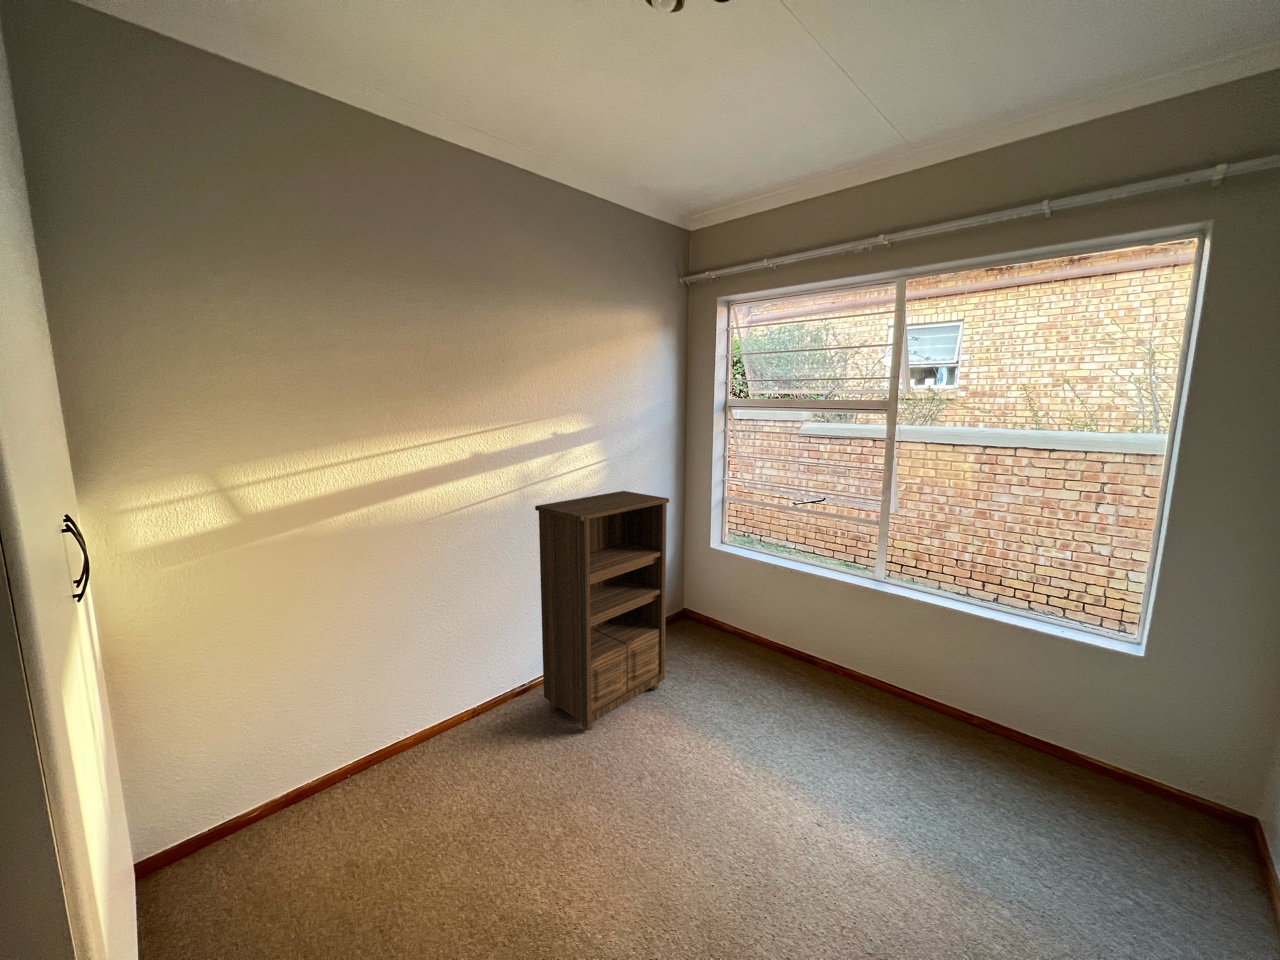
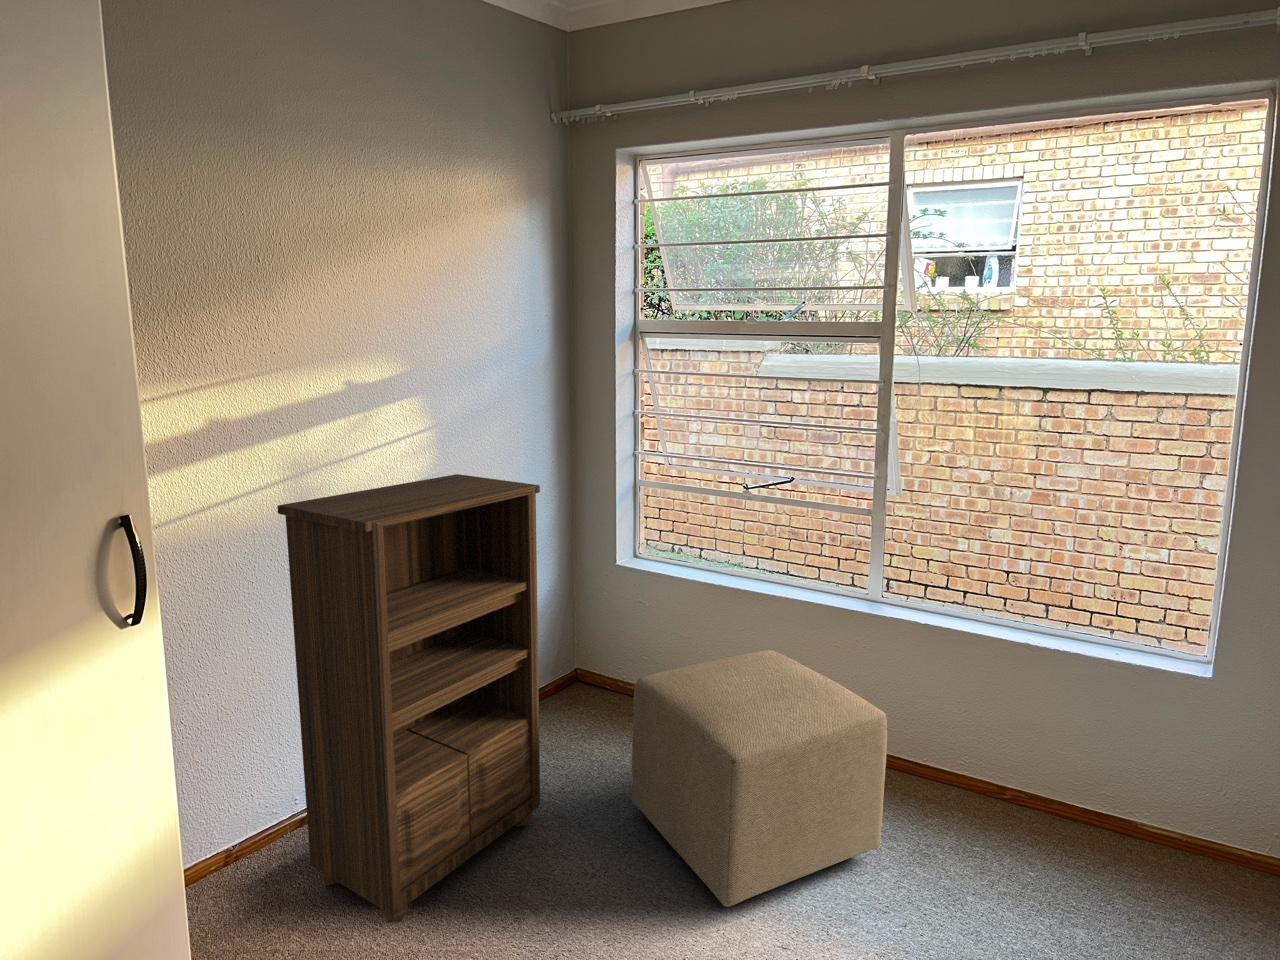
ottoman: none [717,600,871,742] -> present [632,650,887,907]

